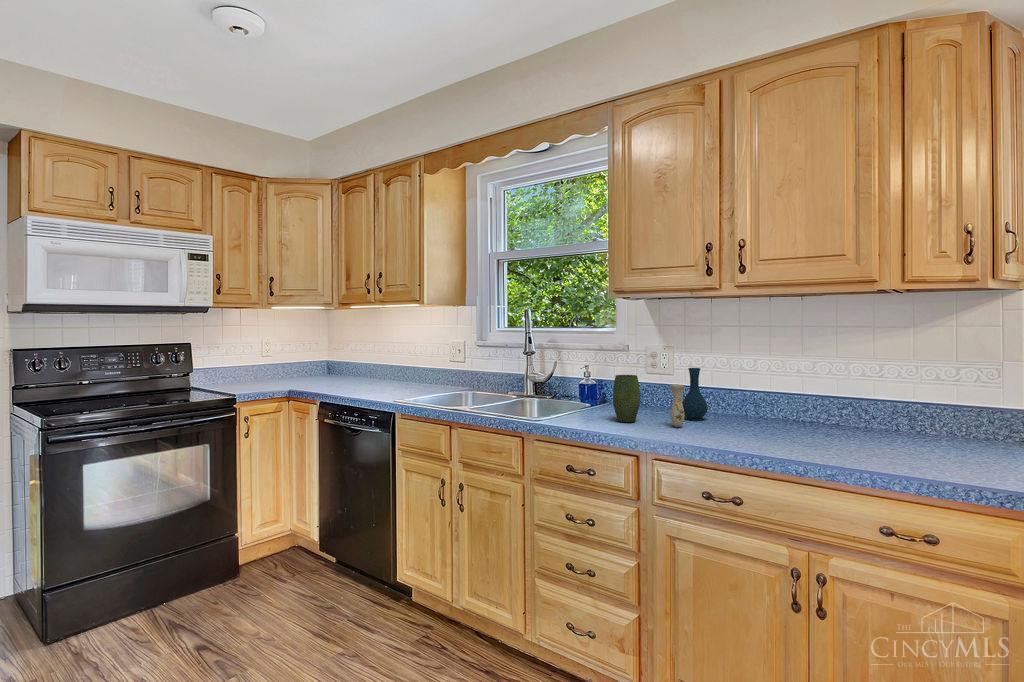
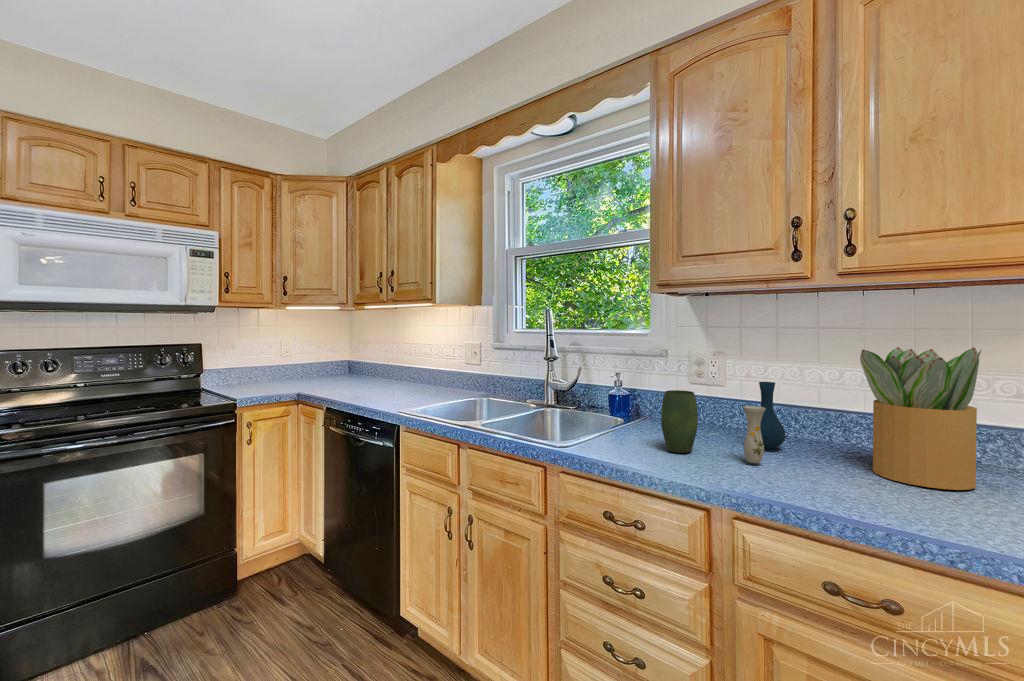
potted plant: none [750,339,827,437] -> present [860,347,981,490]

